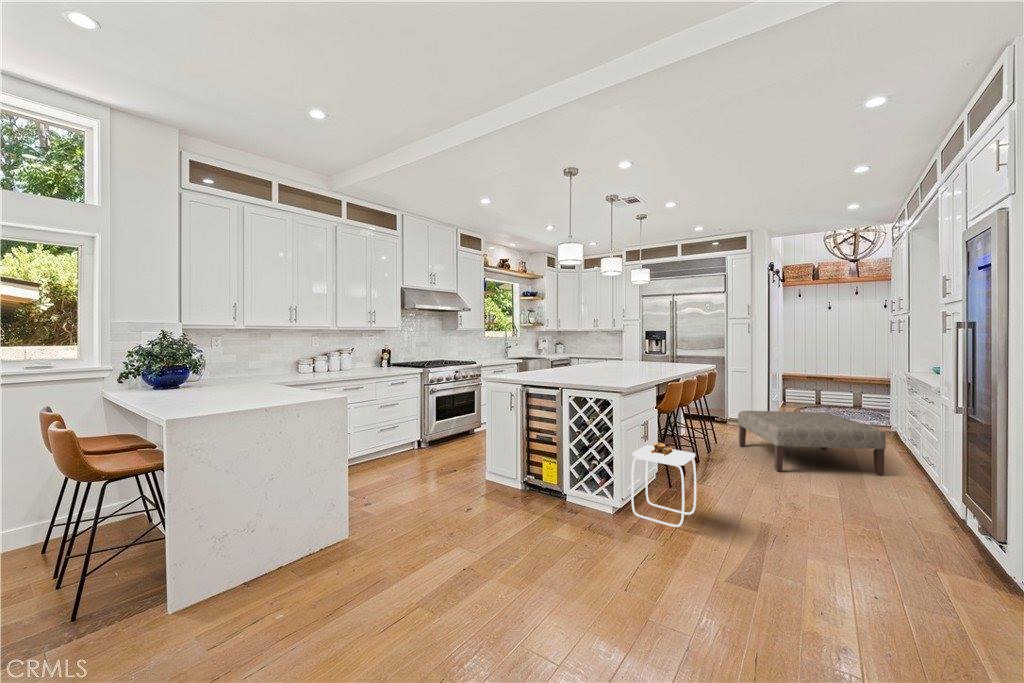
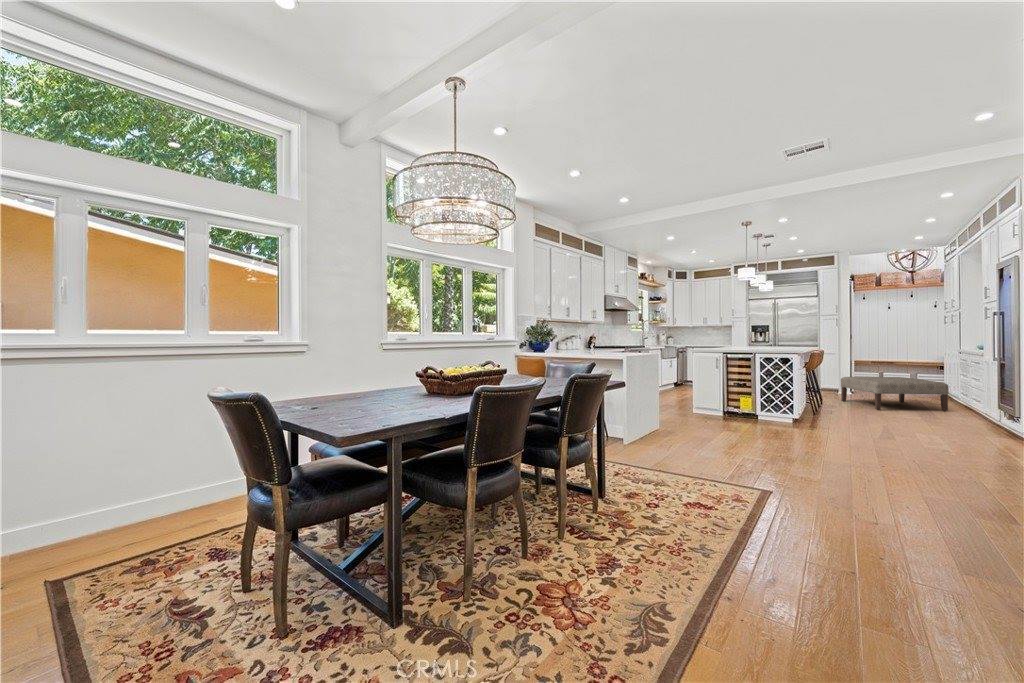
side table: present [631,443,696,527] -> none [805,382,843,426]

